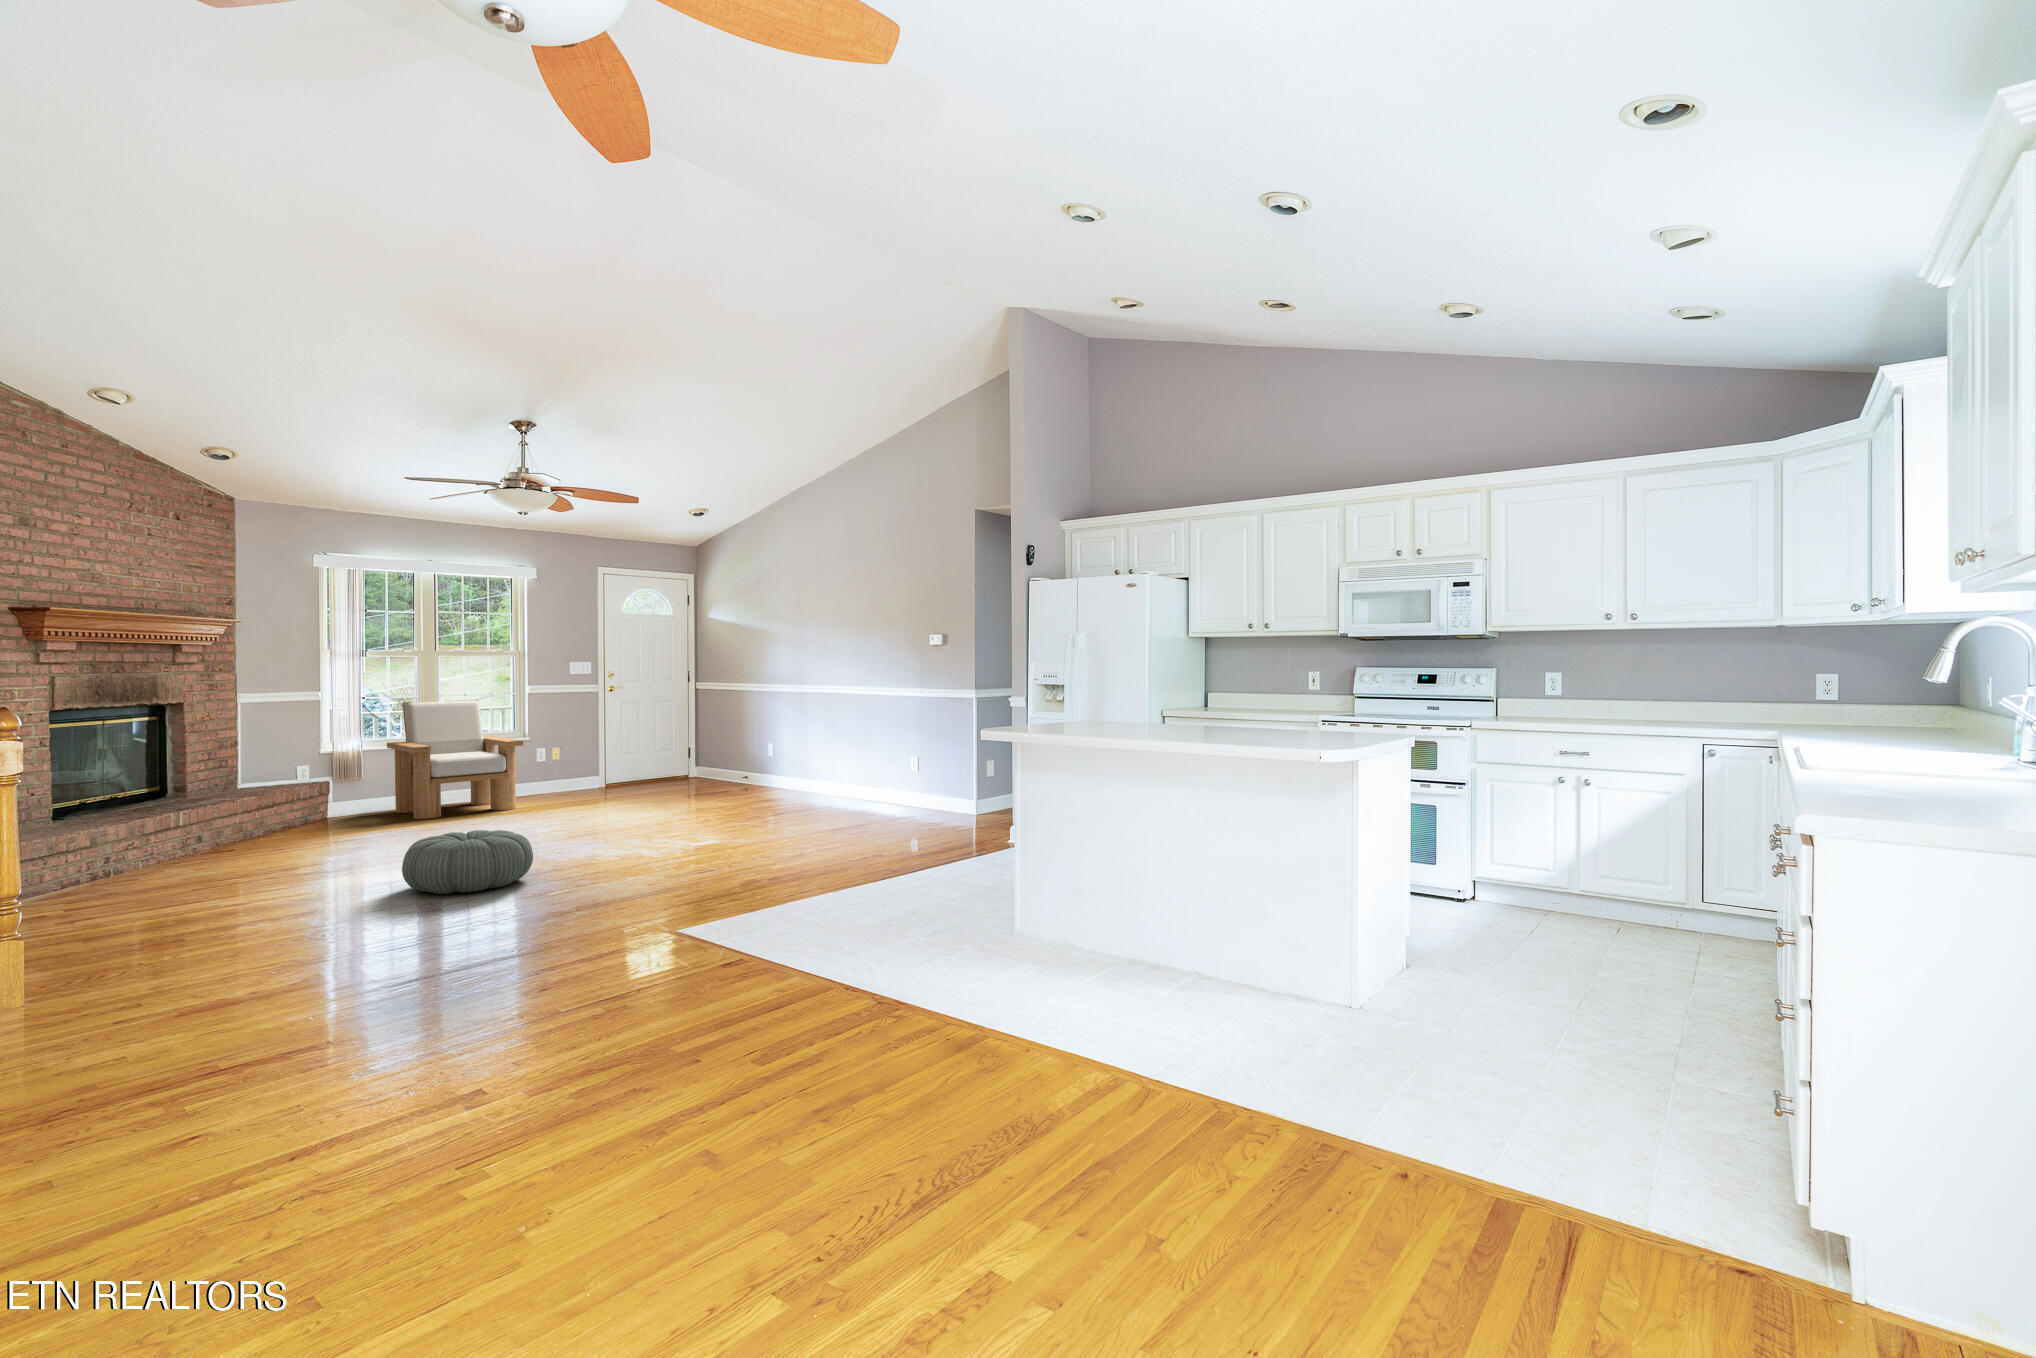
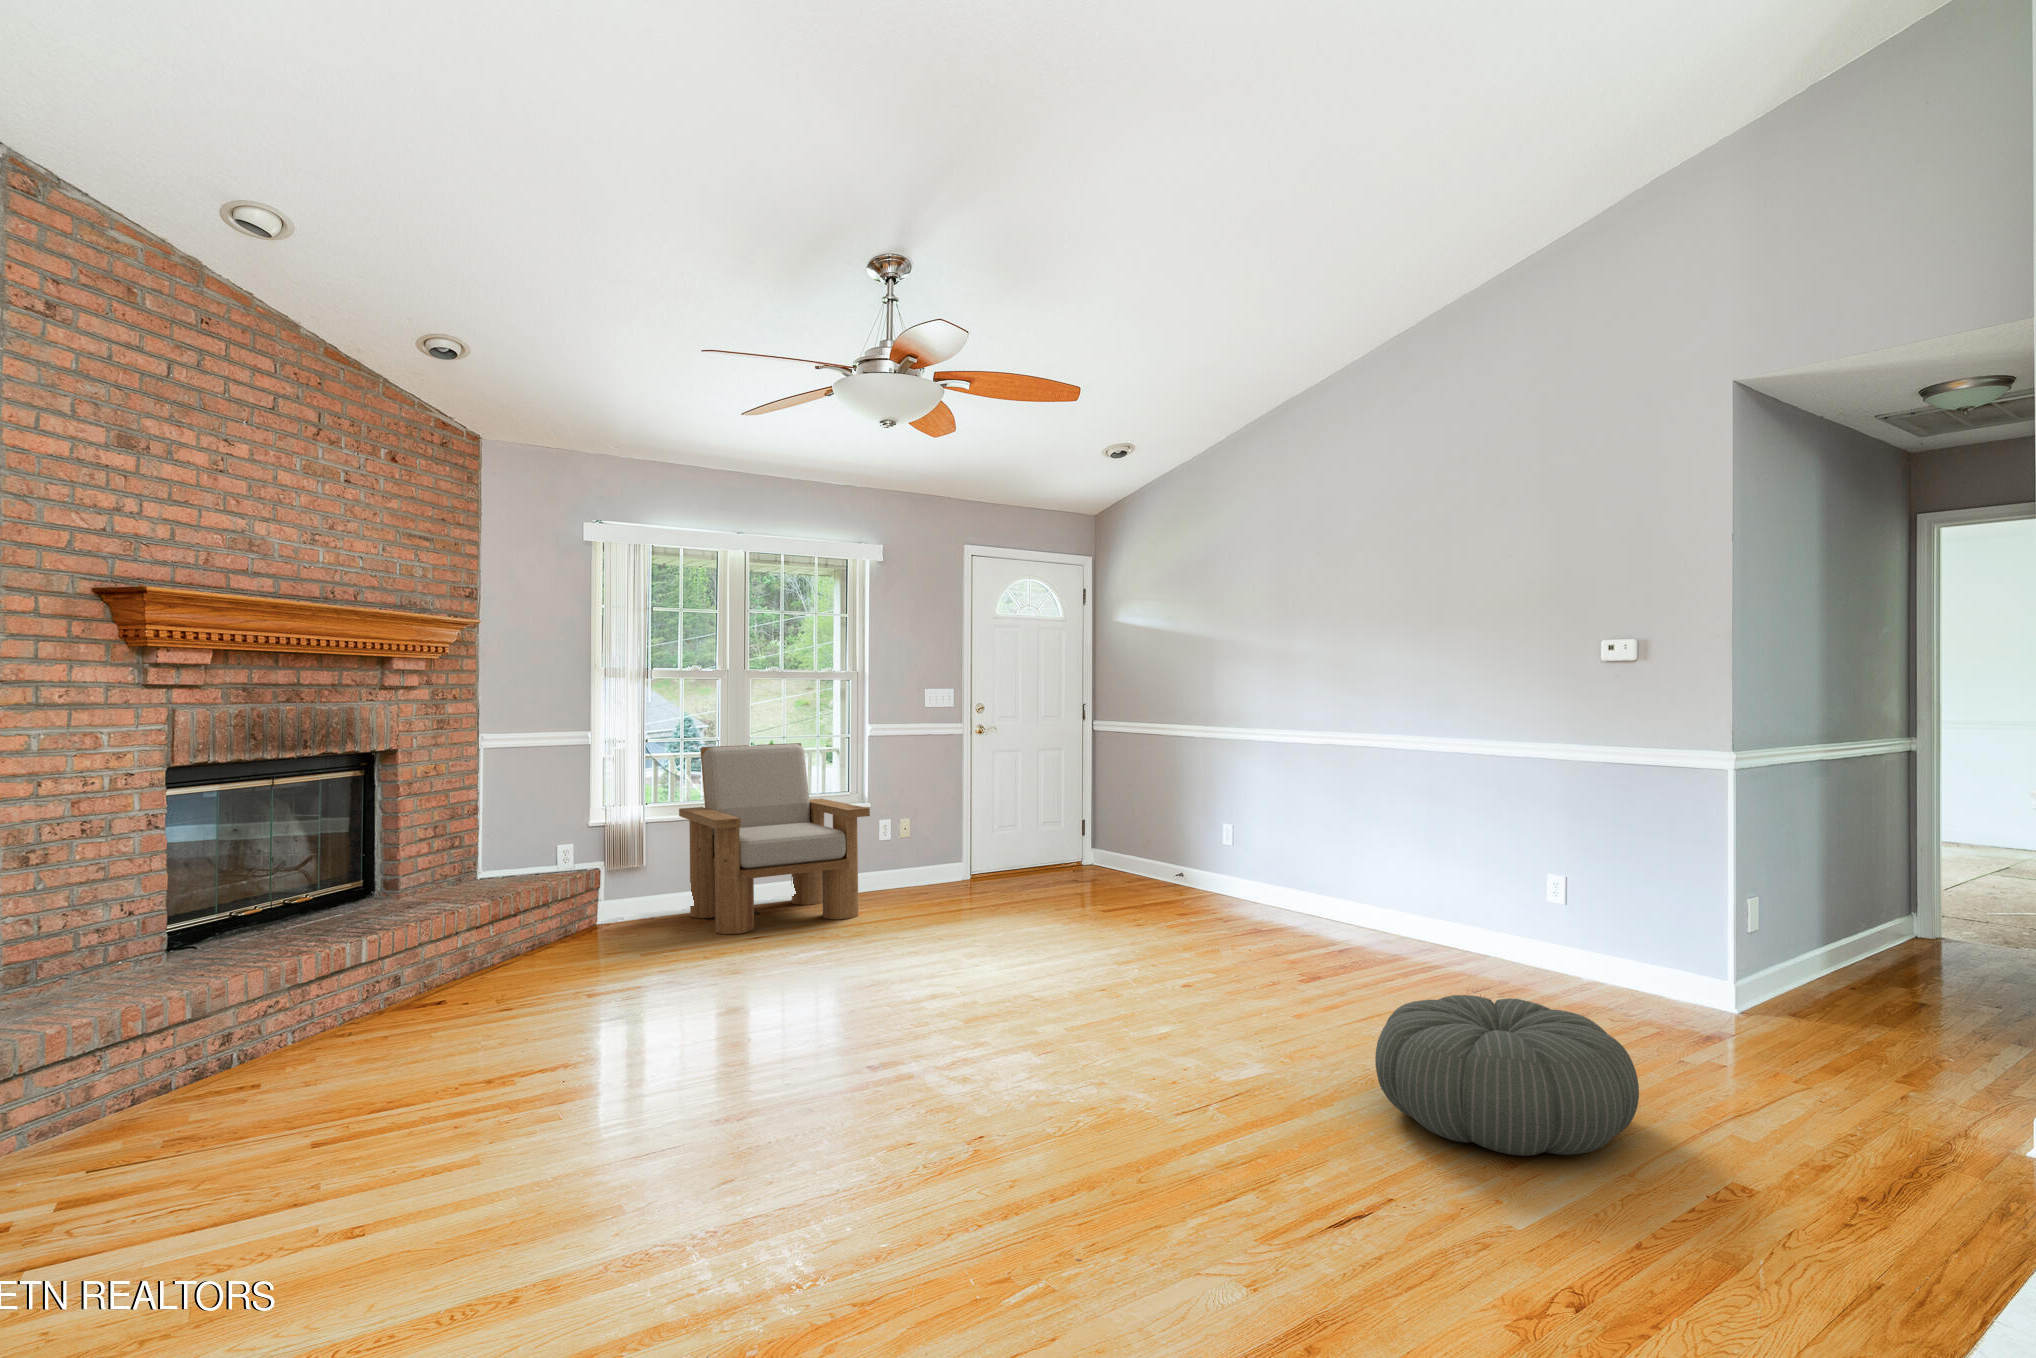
pouf: present [402,830,533,894] -> present [1375,995,1639,1156]

